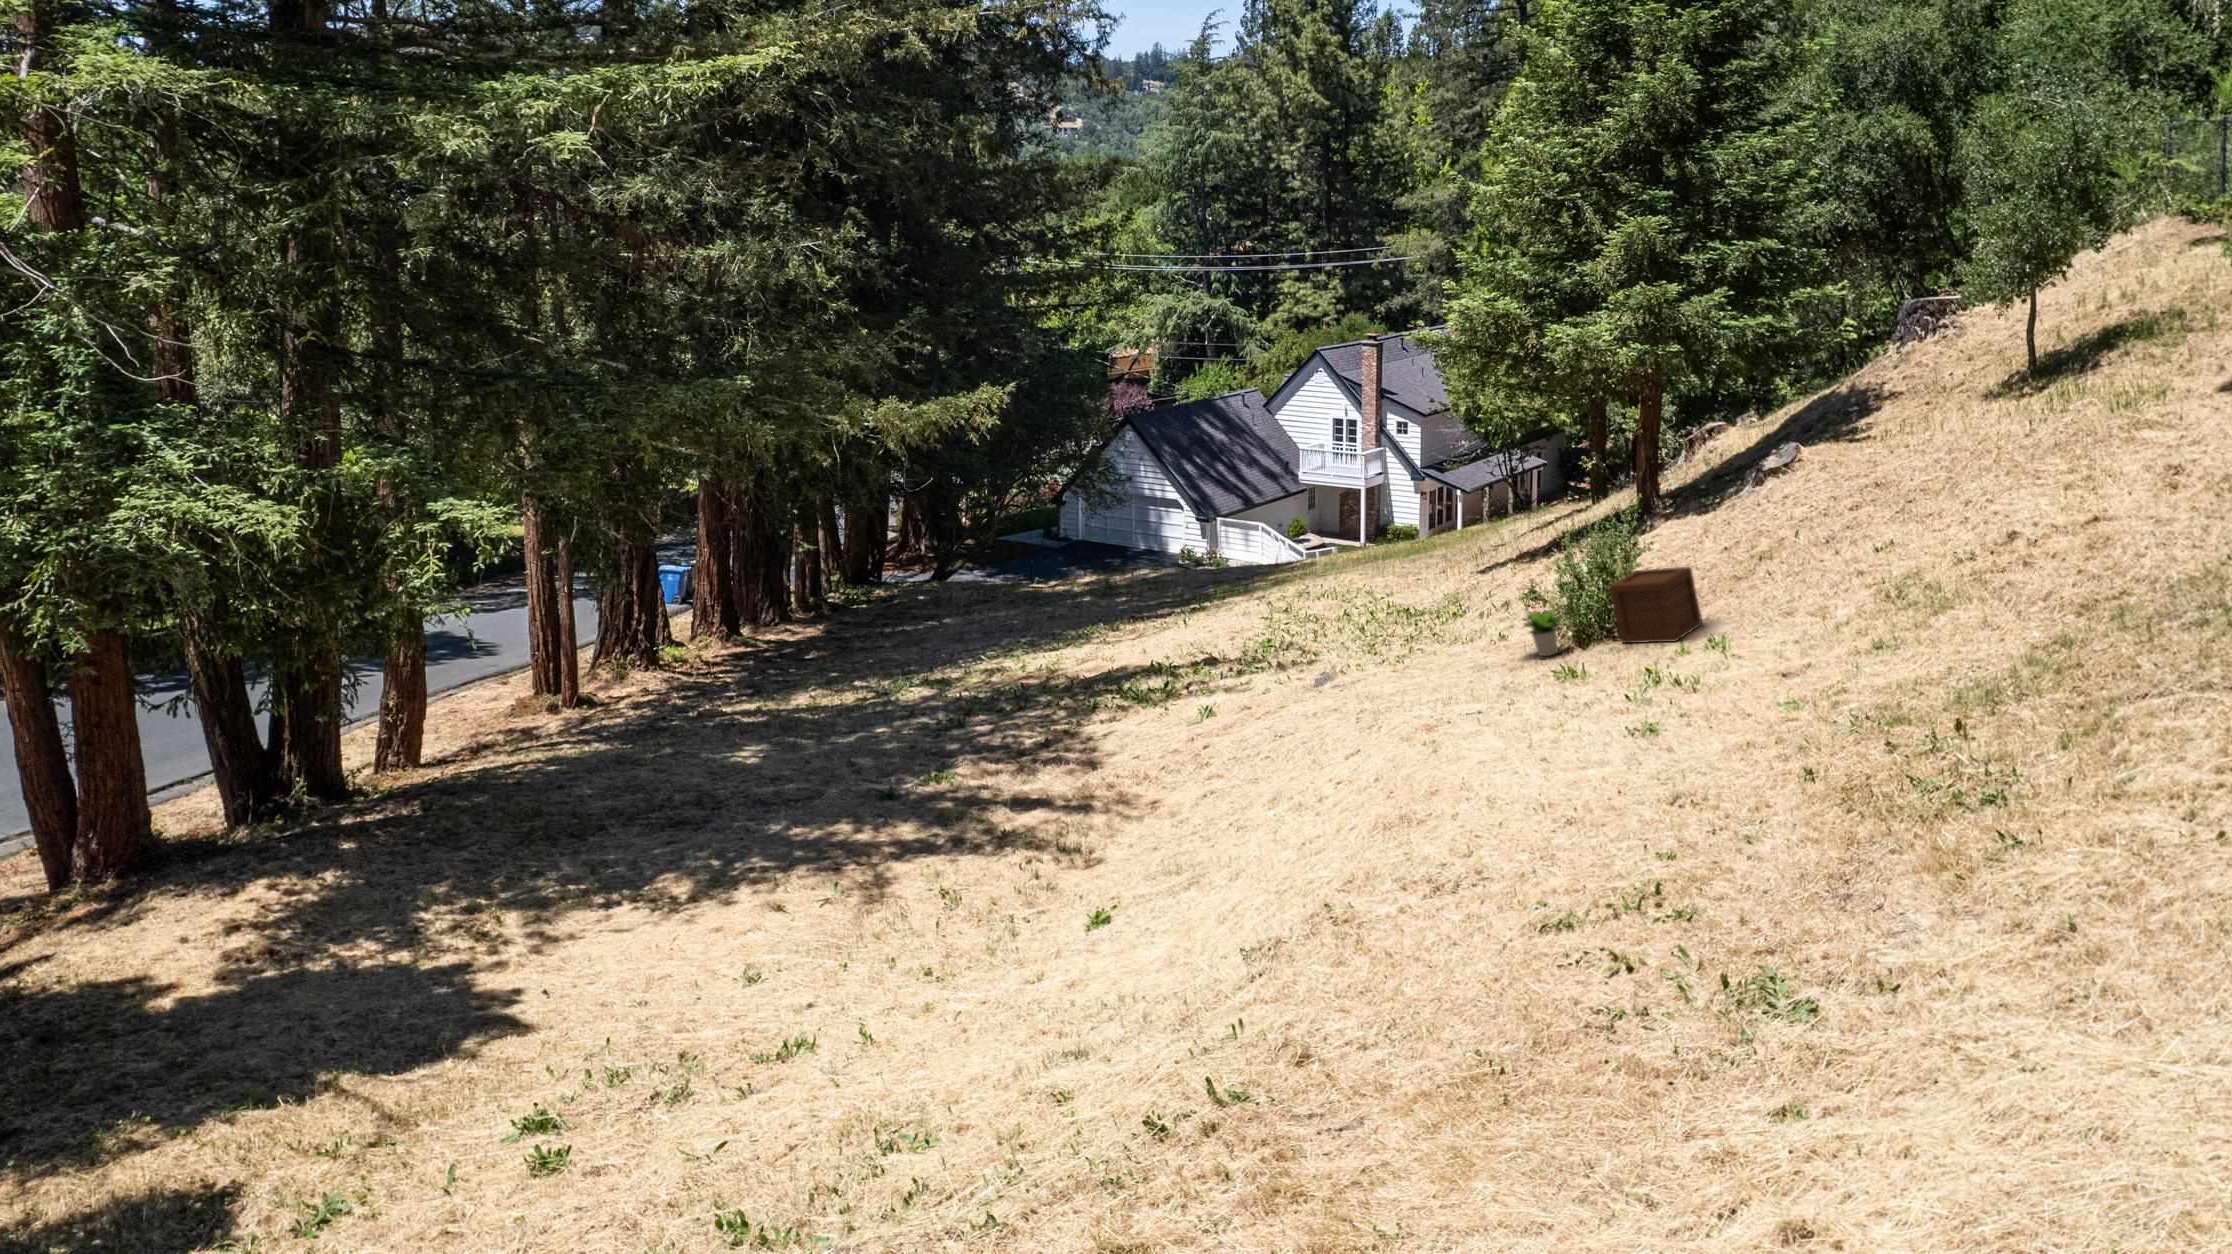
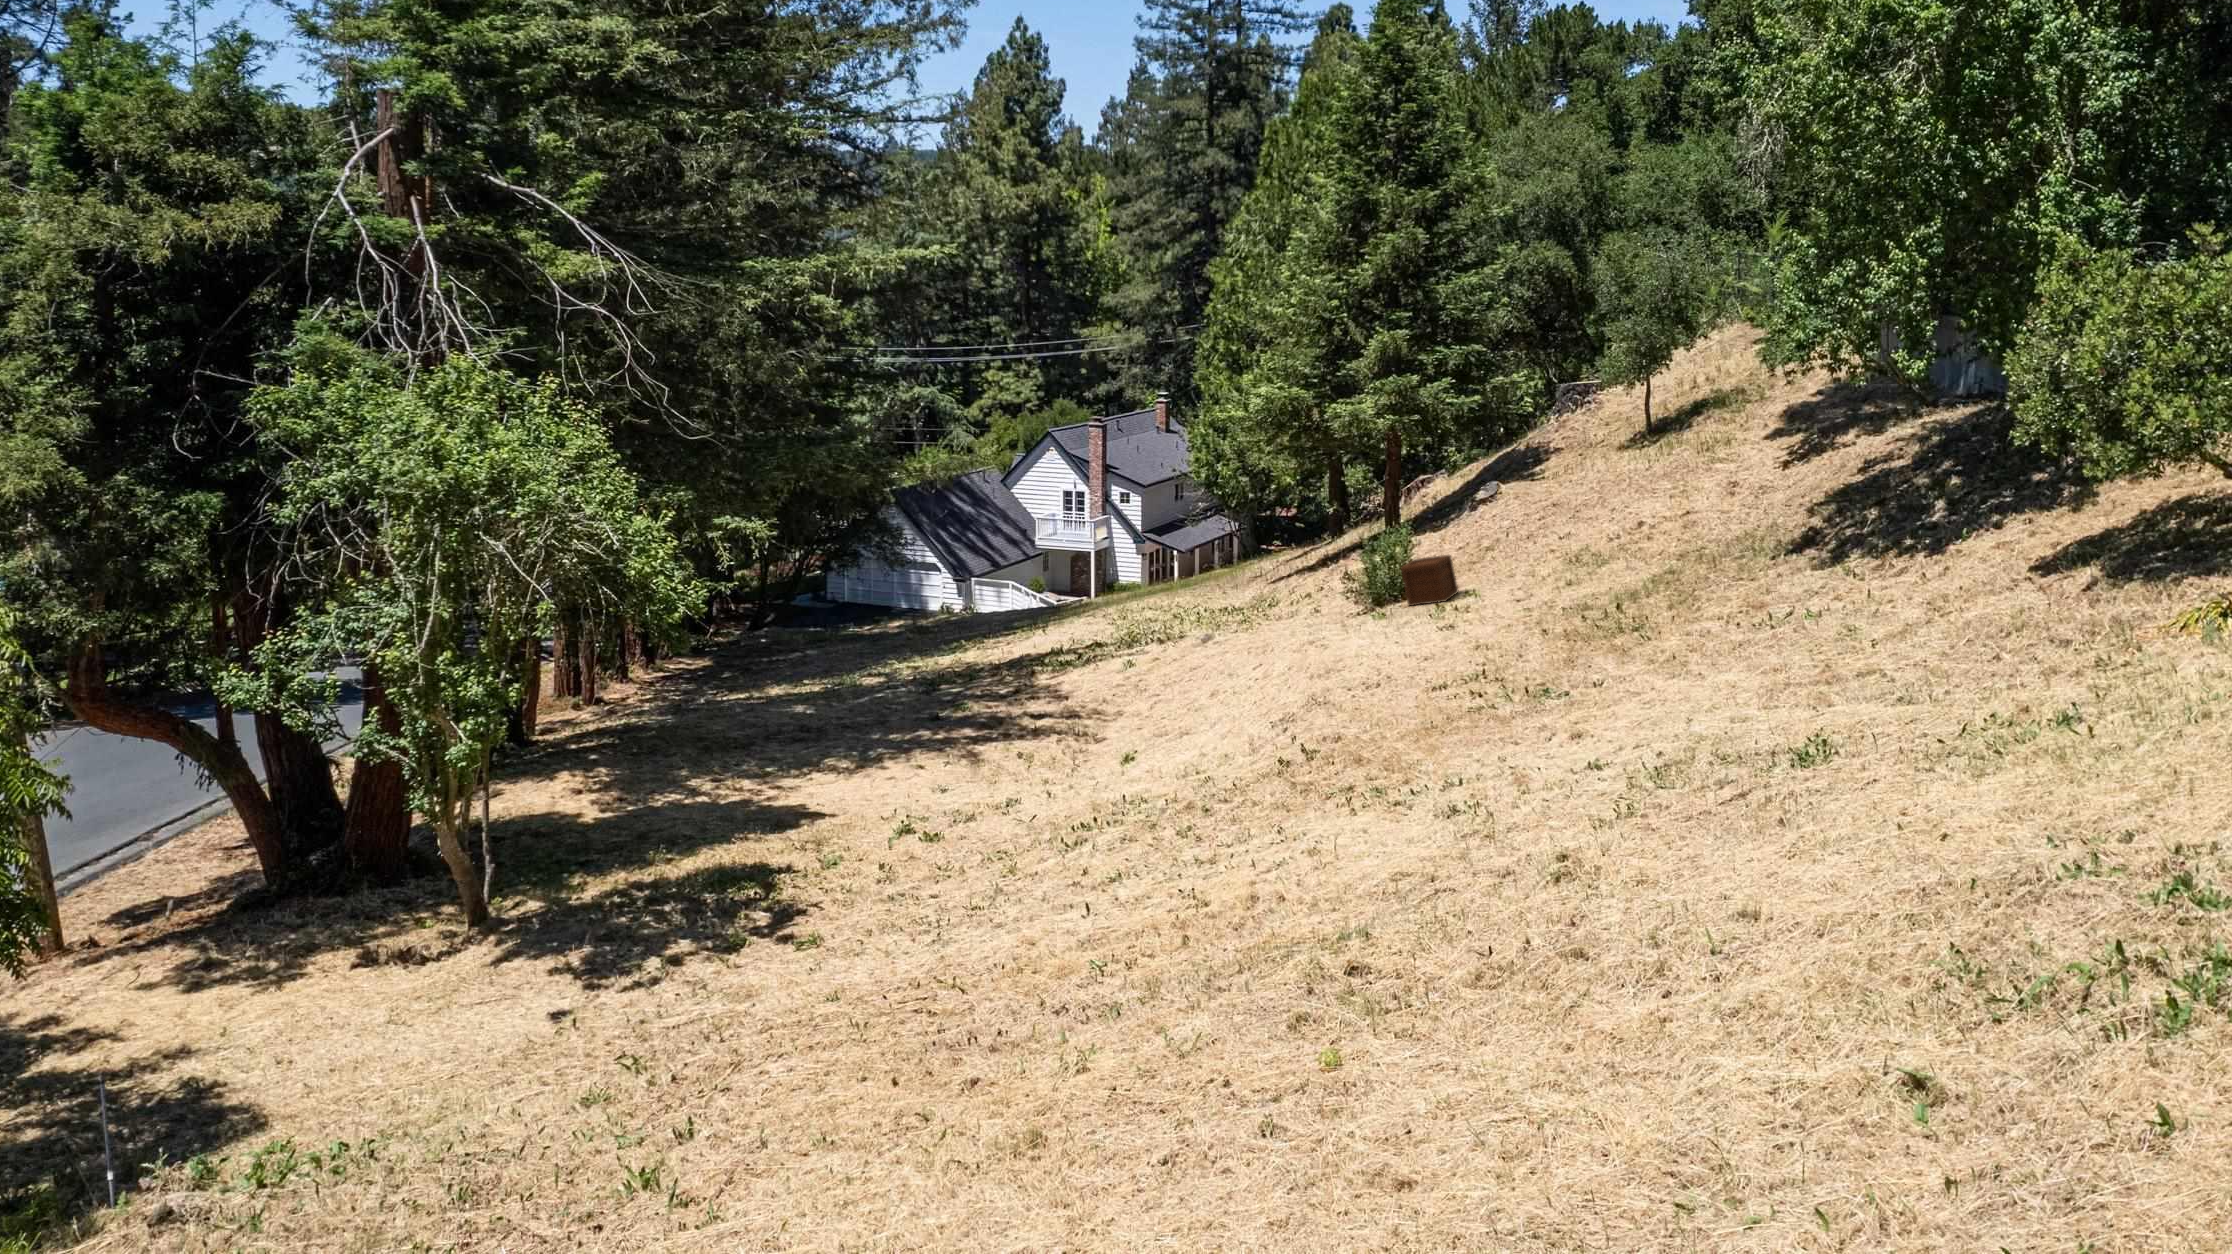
potted plant: present [1523,610,1560,656] -> none [1341,586,1374,617]

